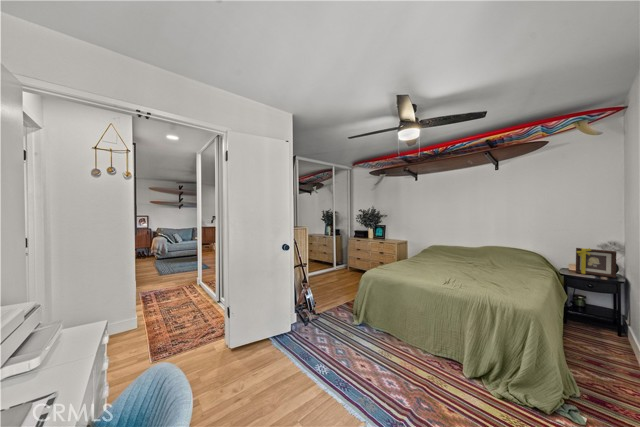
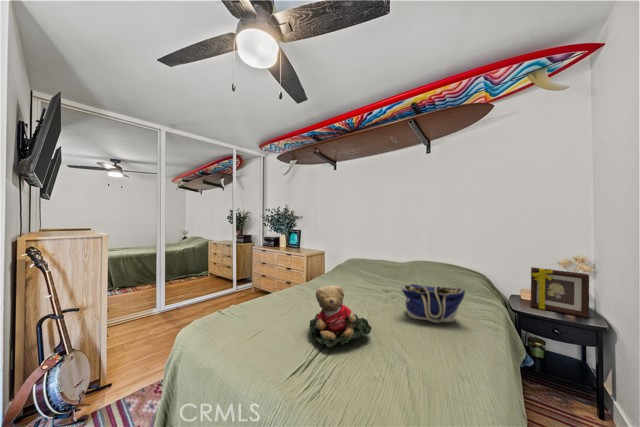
teddy bear: none [437,251,476,277] -> present [309,285,371,347]
tote bag: none [487,253,530,275] -> present [401,284,465,322]

